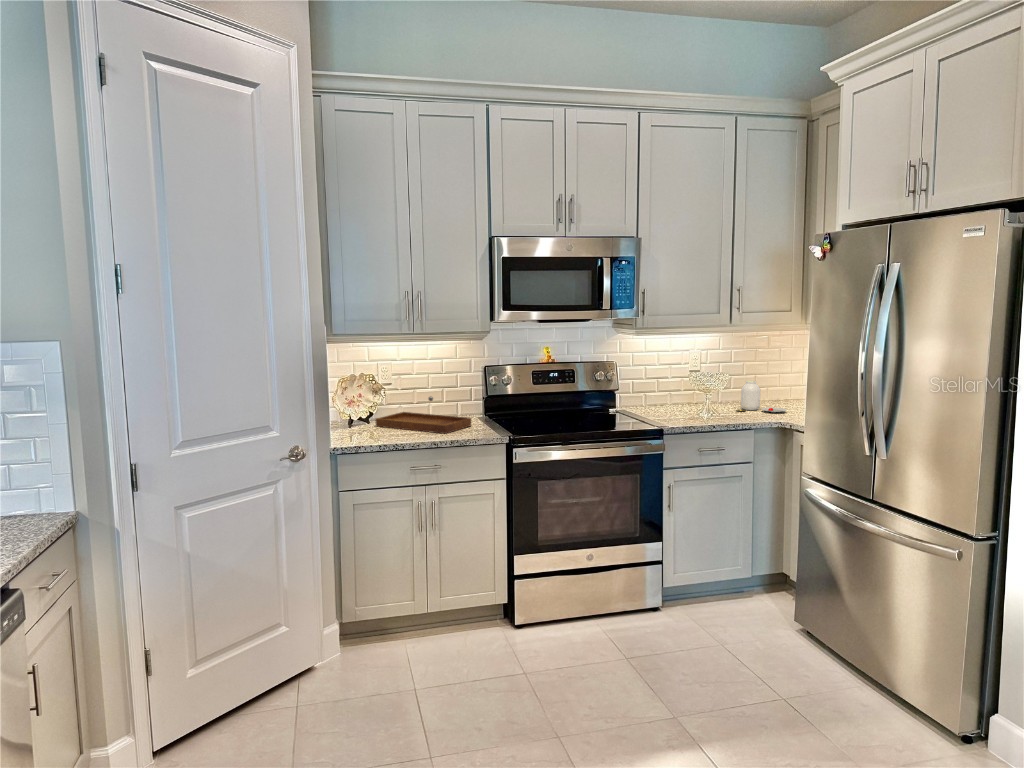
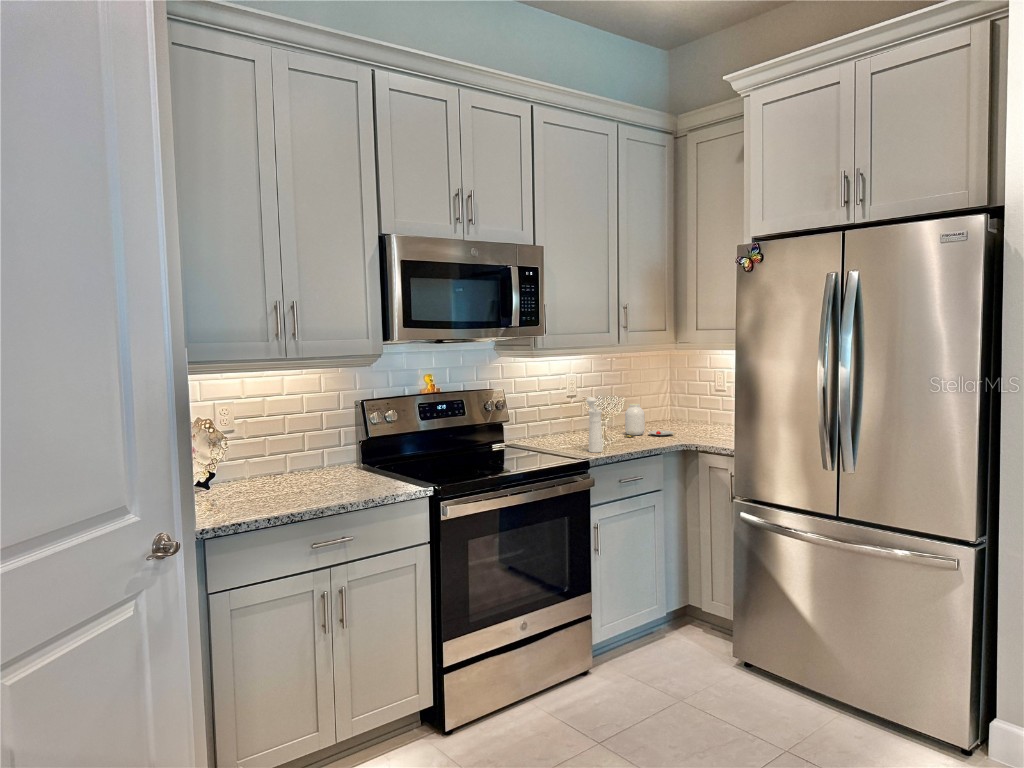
pepper mill: none [678,373,694,422] -> present [586,397,603,453]
tray: present [376,396,471,434] -> none [228,444,364,493]

